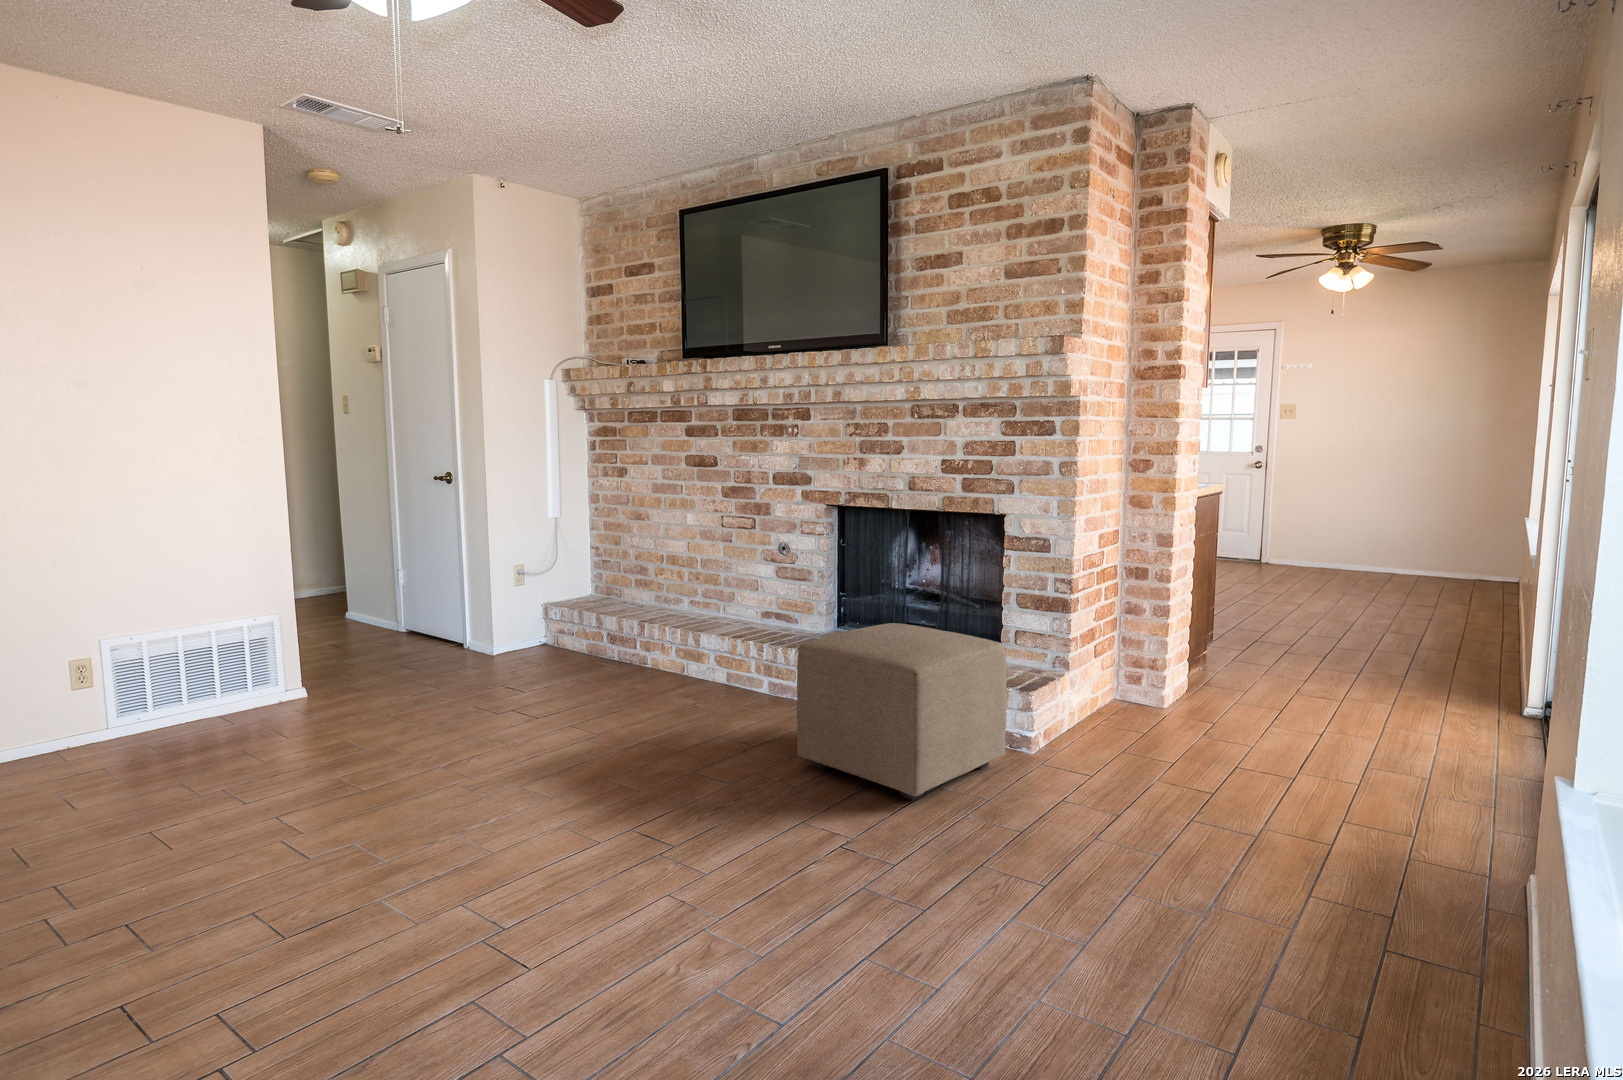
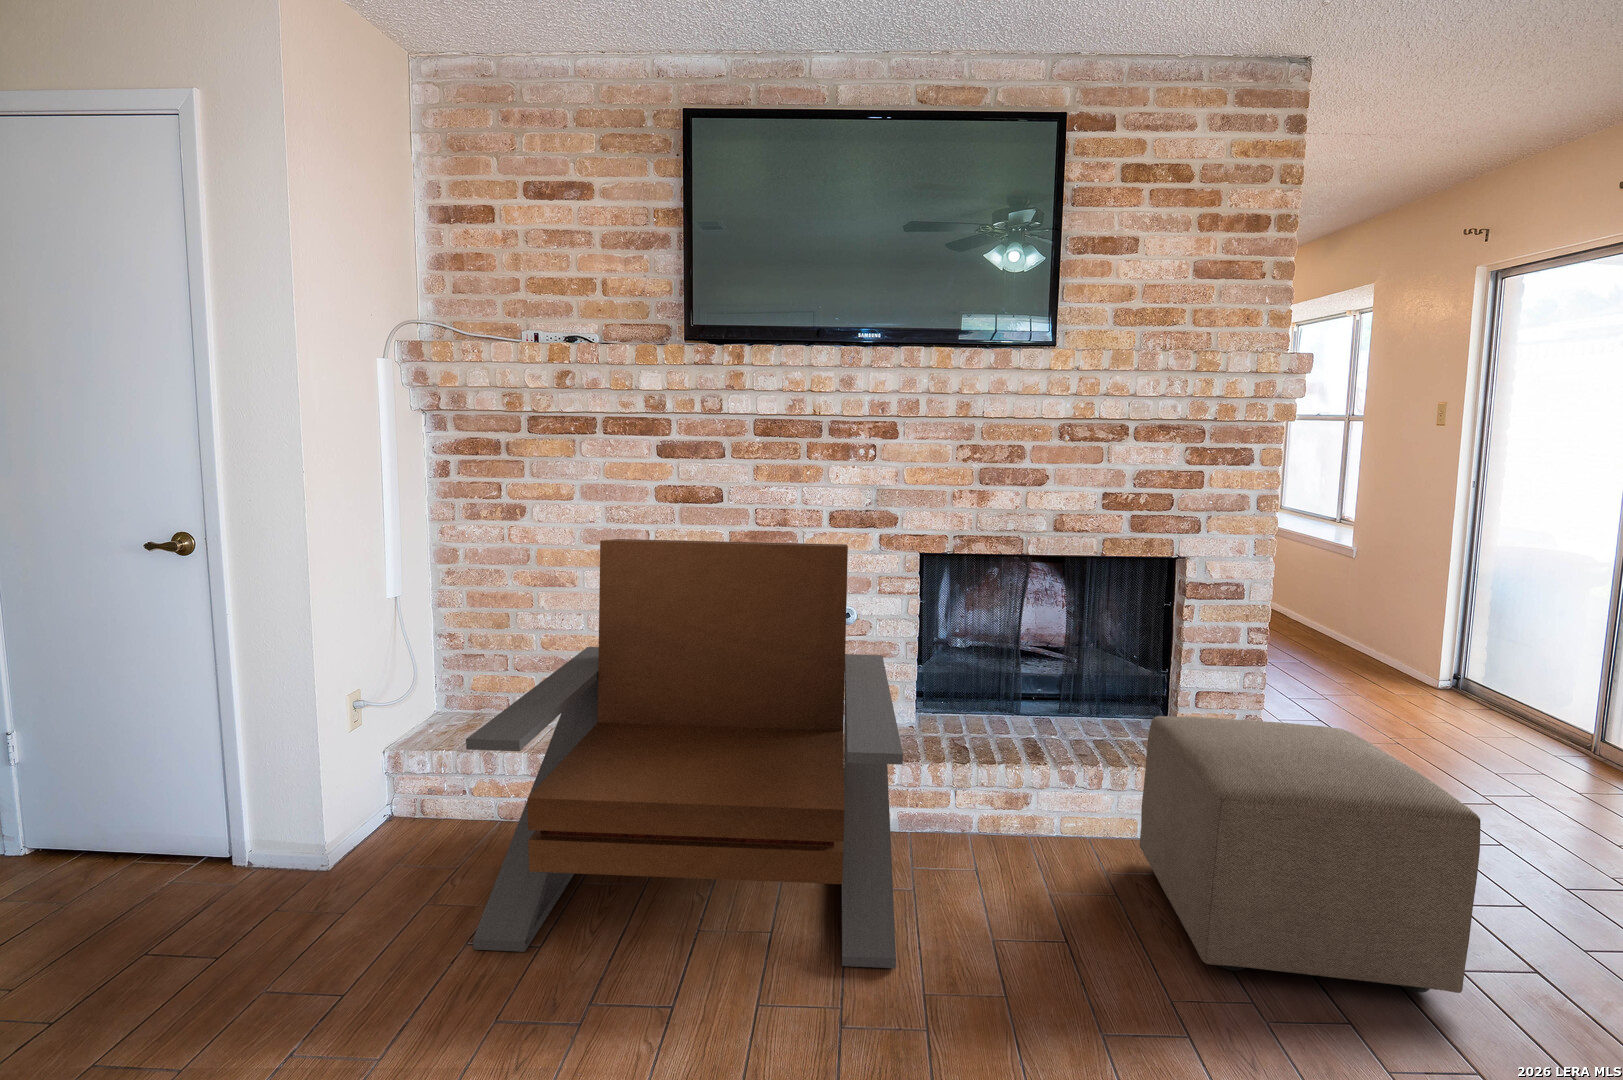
lounge chair: none [507,487,786,728] -> present [466,539,903,968]

